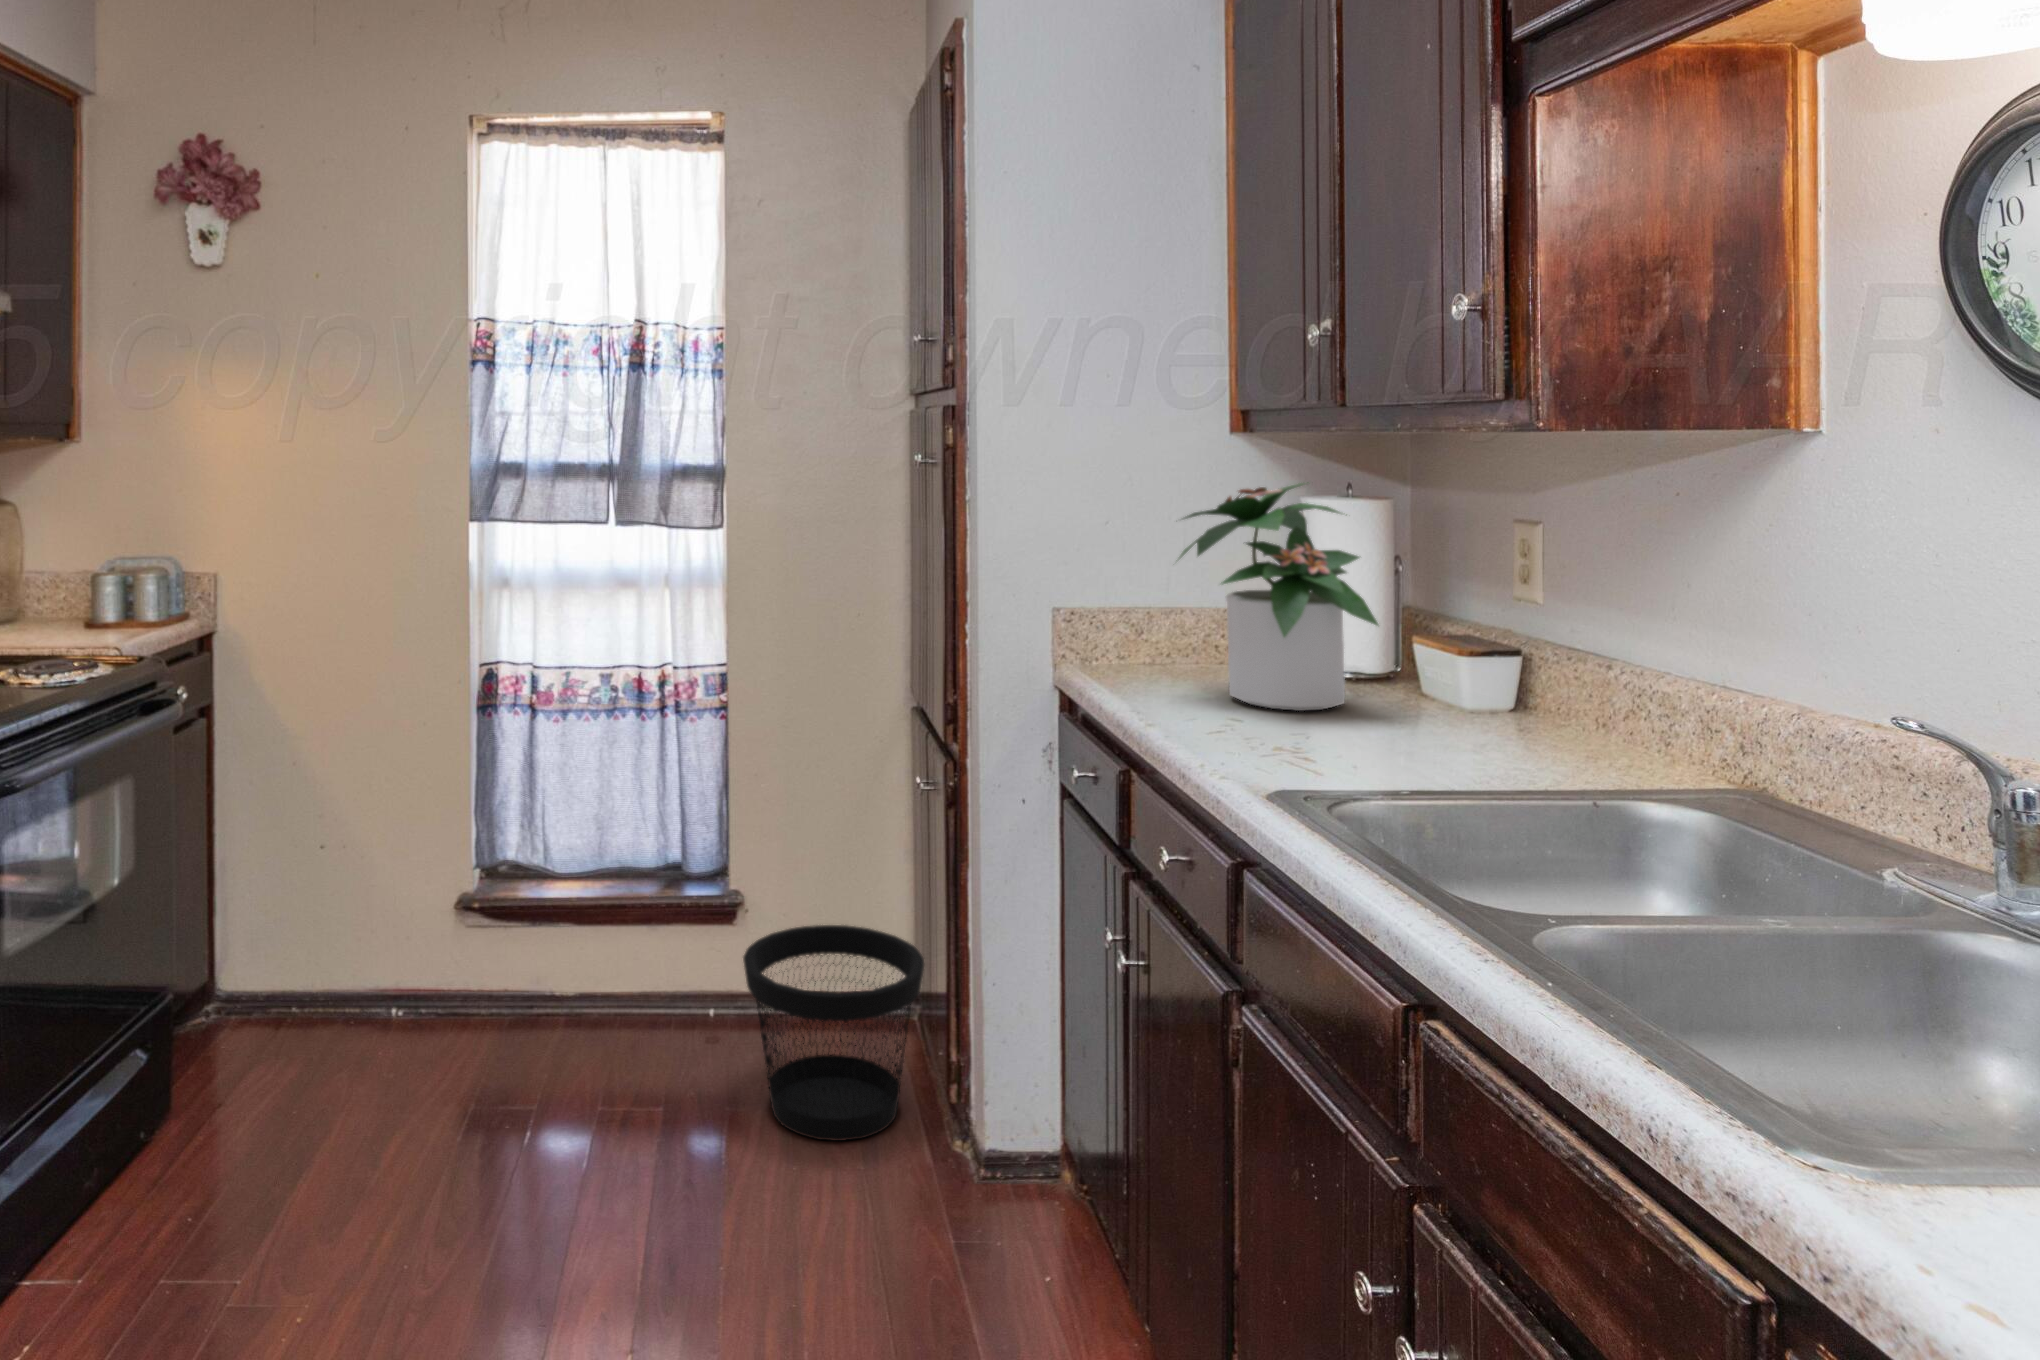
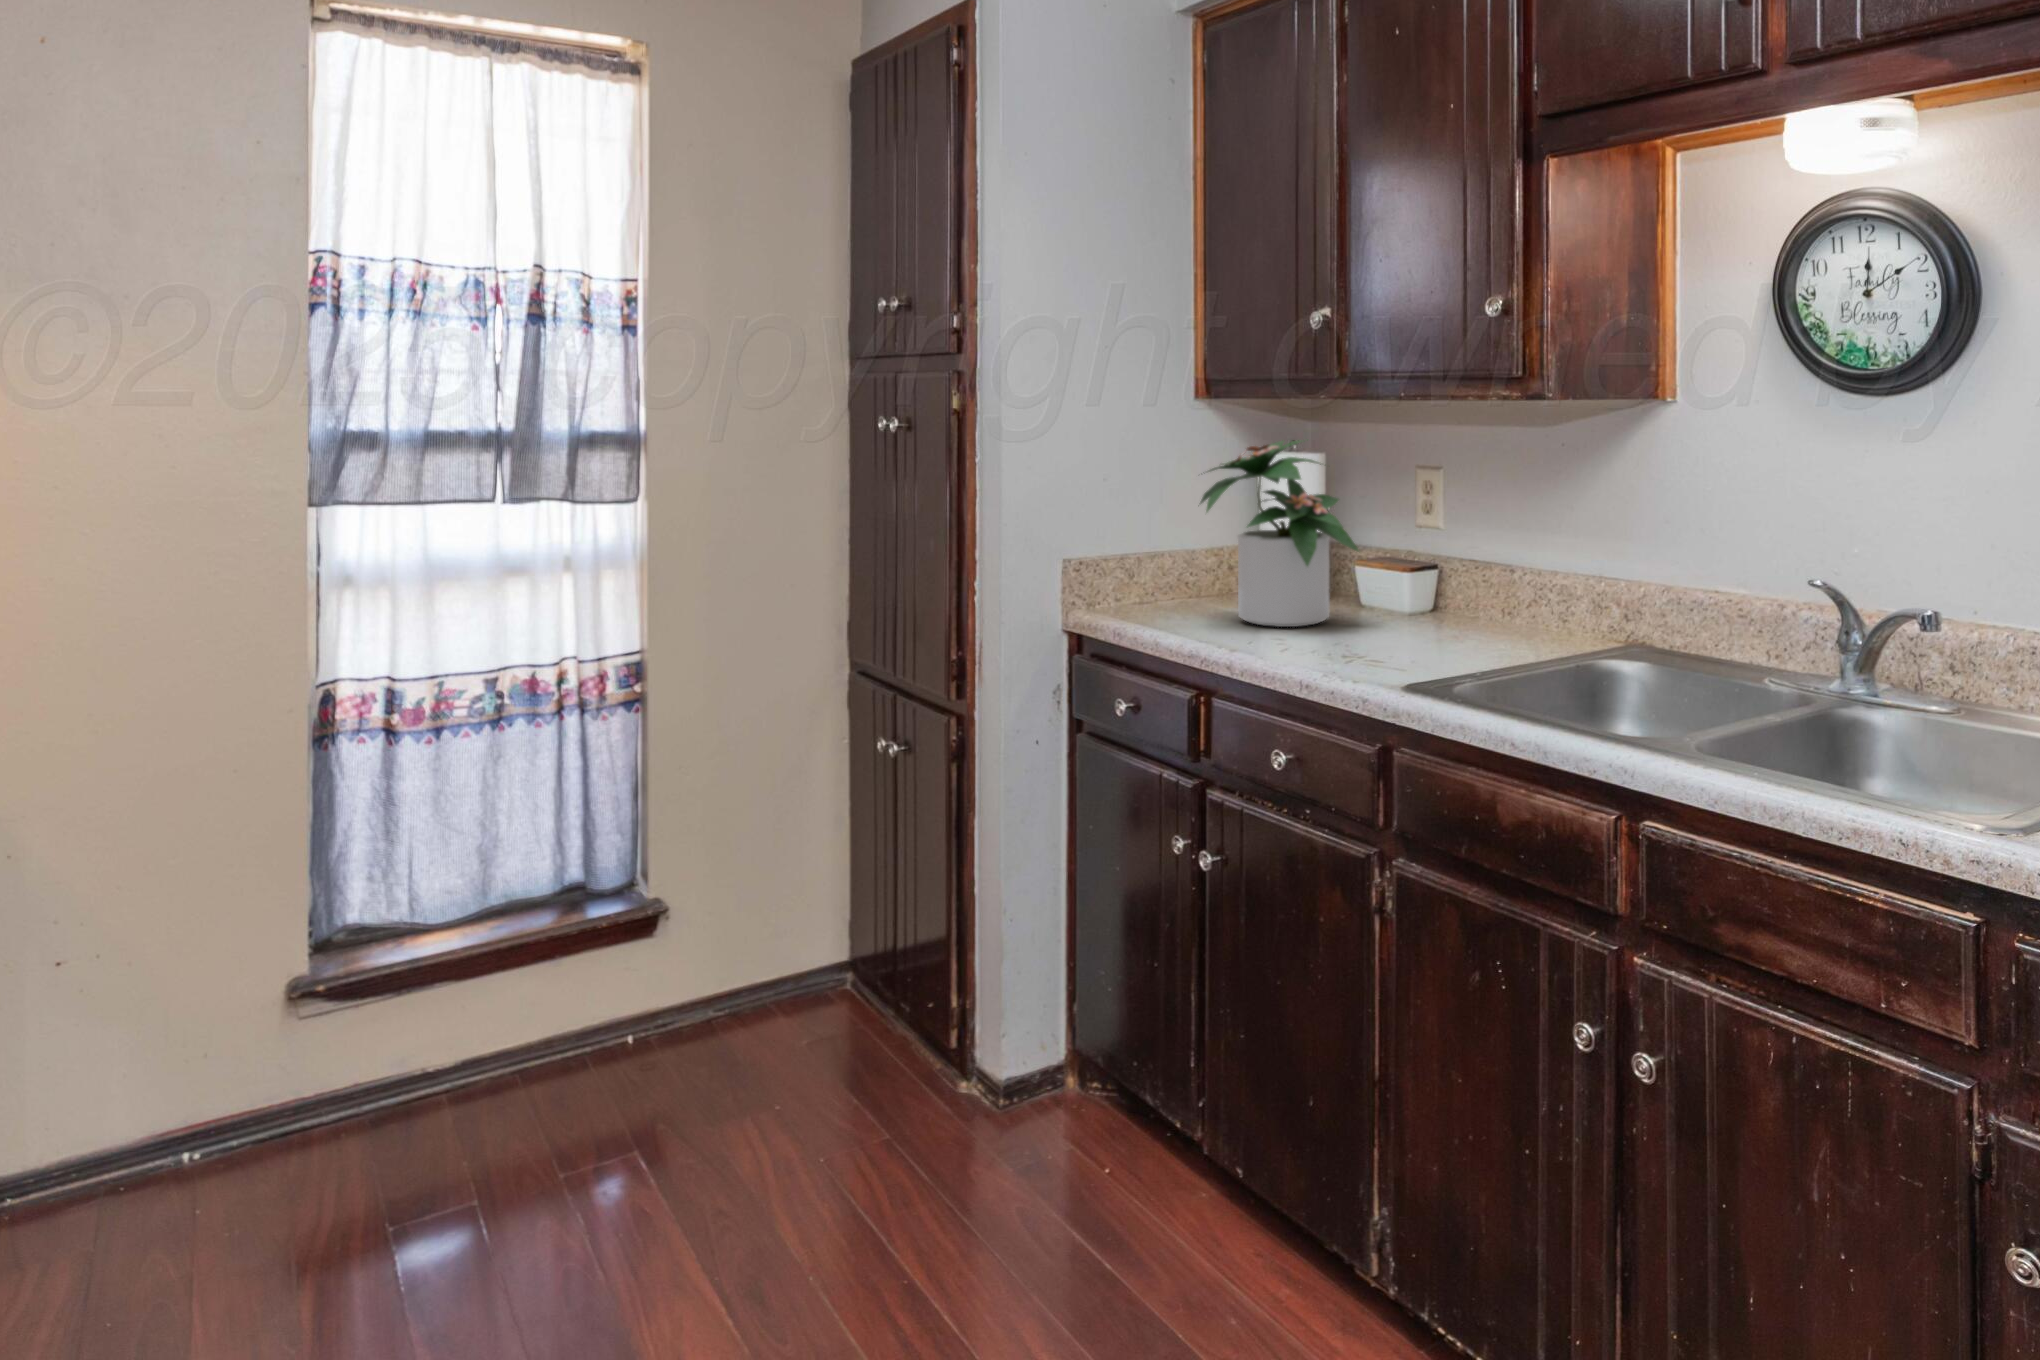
wastebasket: present [743,925,924,1141] -> none [715,902,907,1118]

